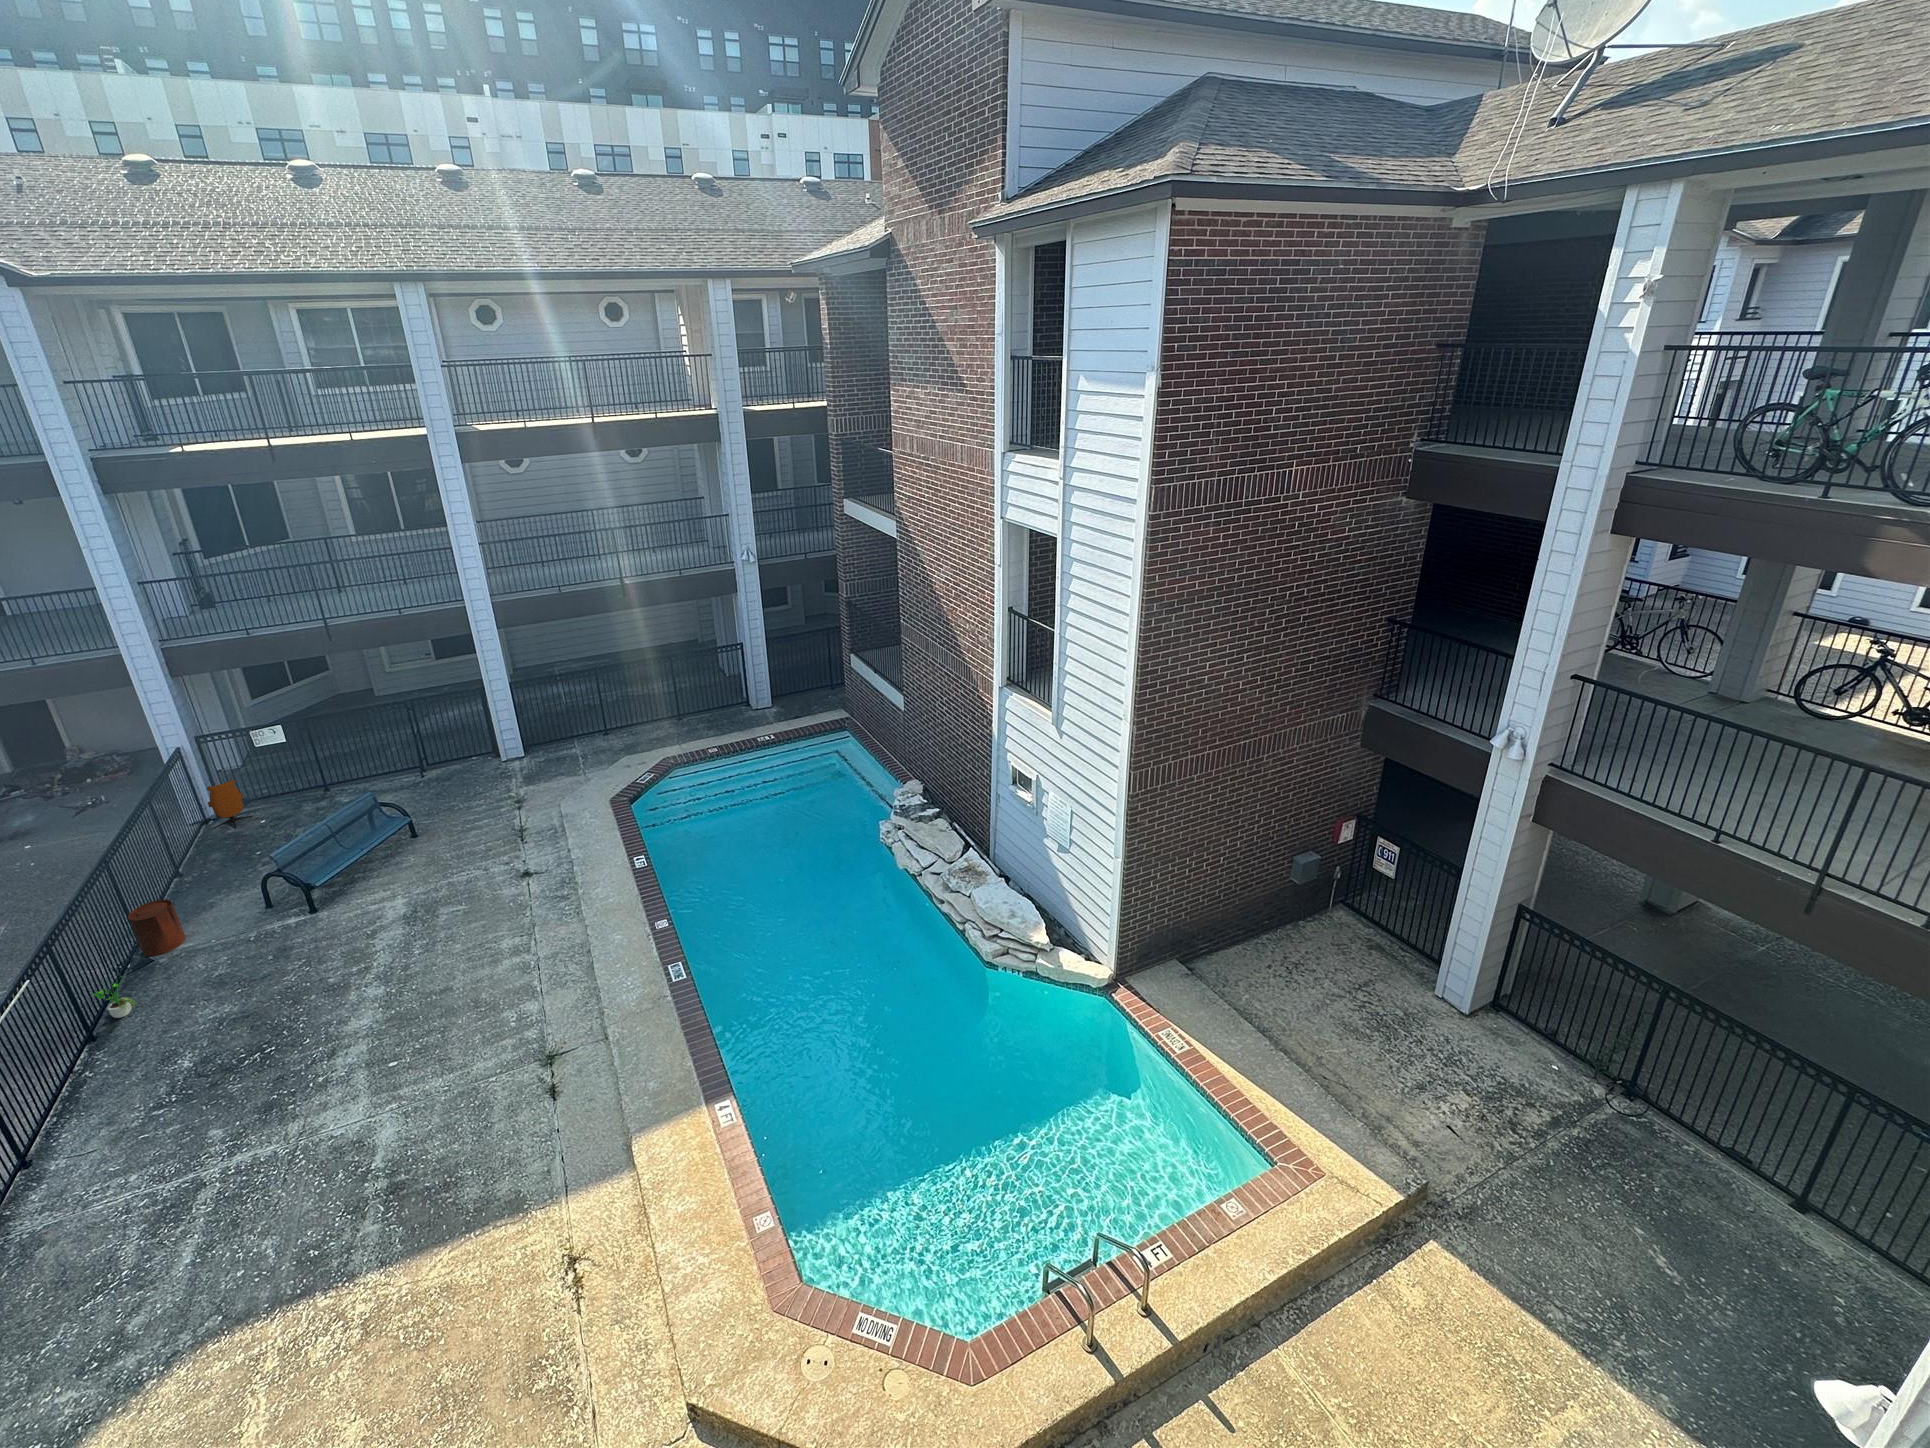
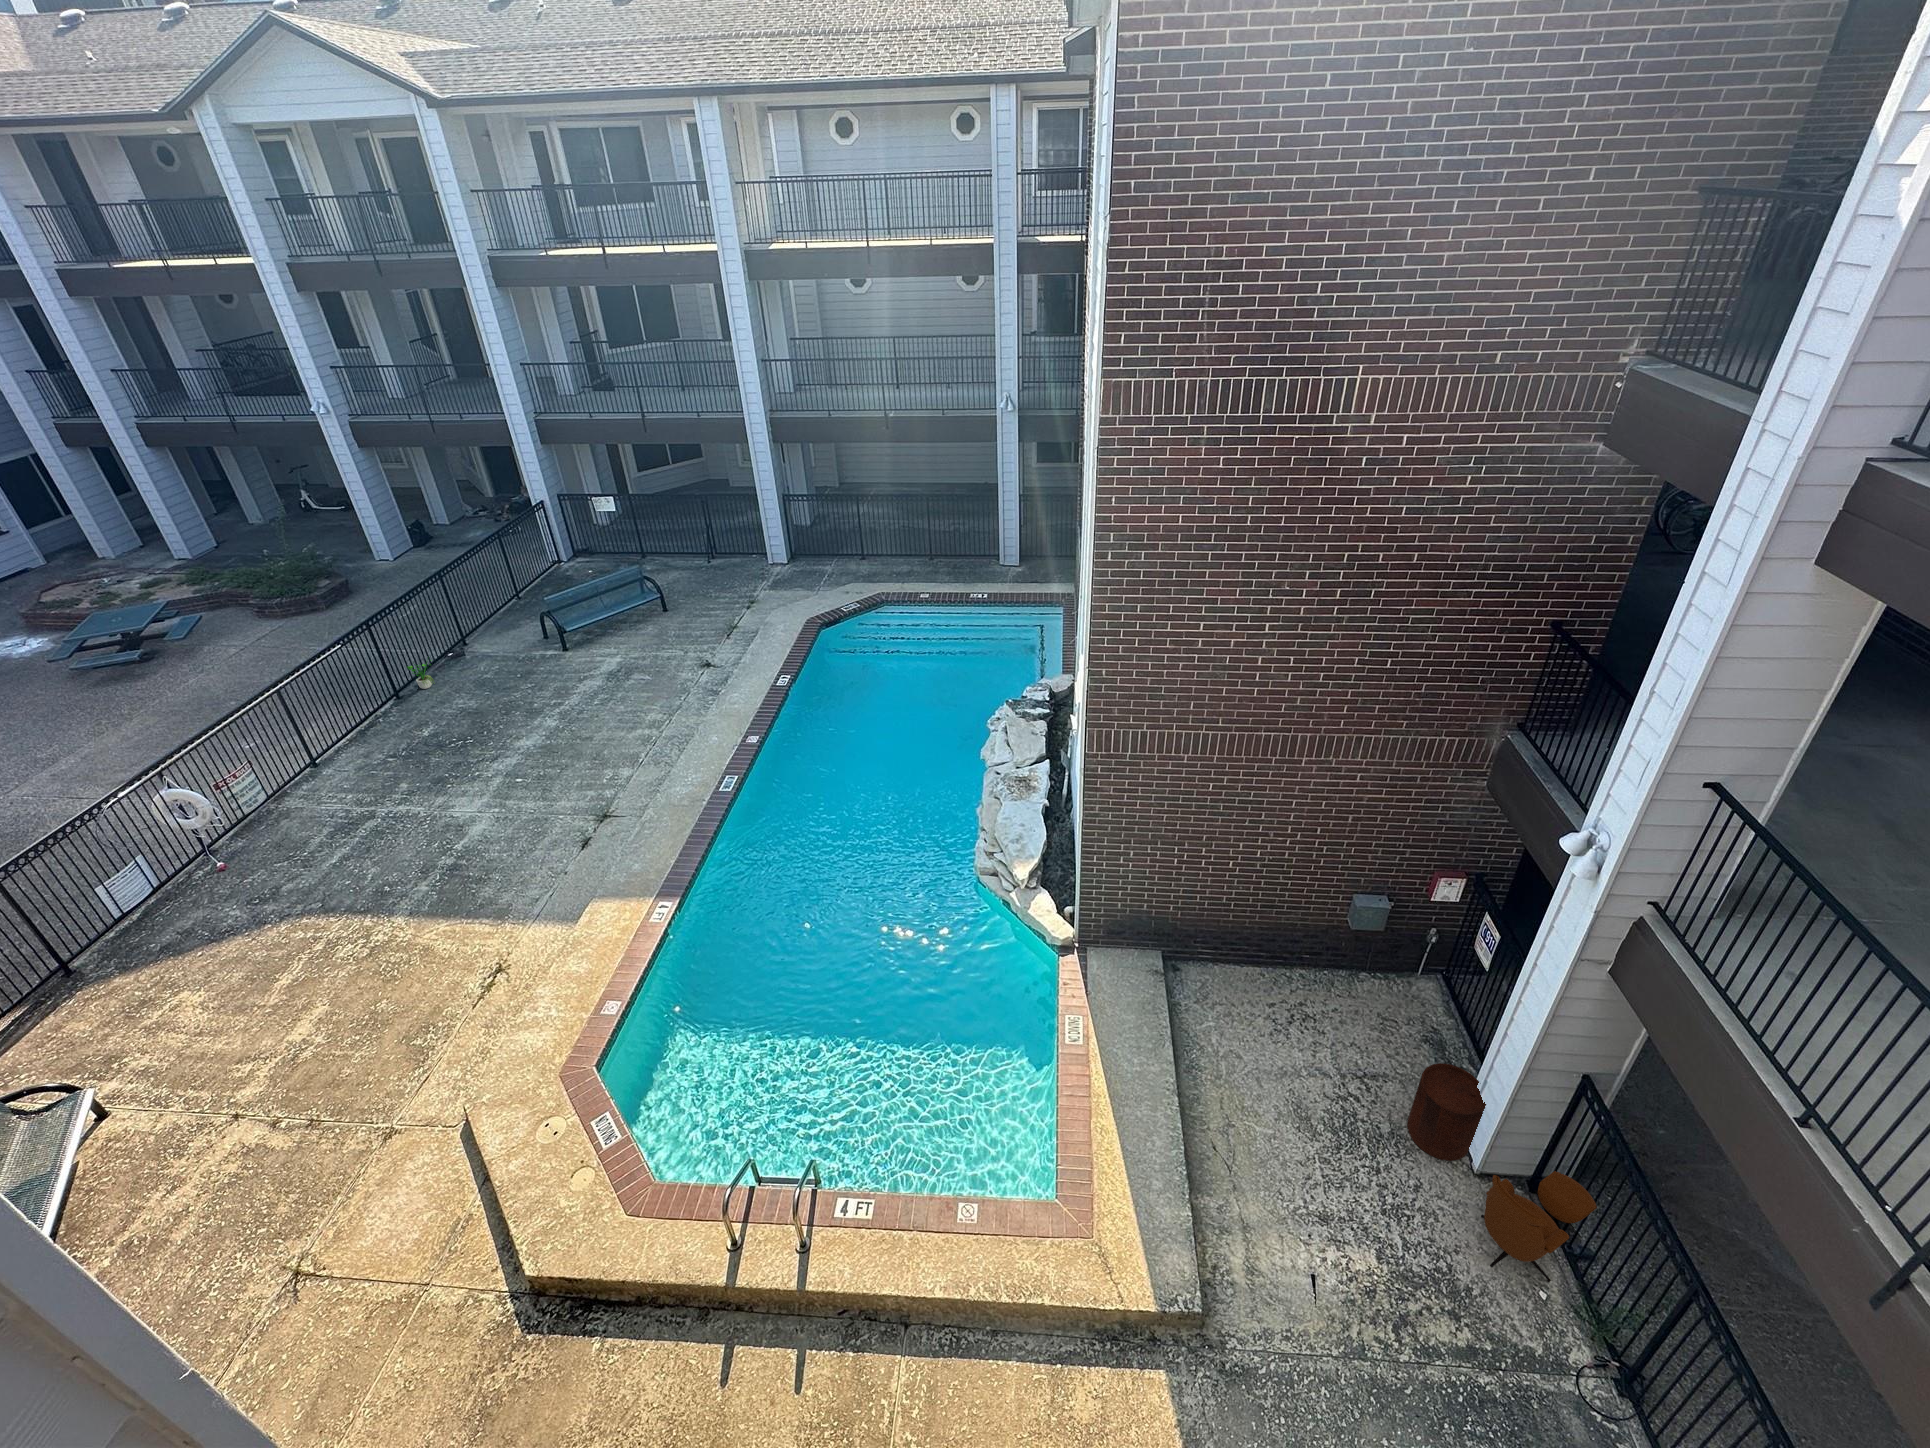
lounge chair: present [207,780,252,828] -> present [1481,1171,1597,1282]
trash can: present [128,900,186,956] -> present [1407,1063,1486,1161]

